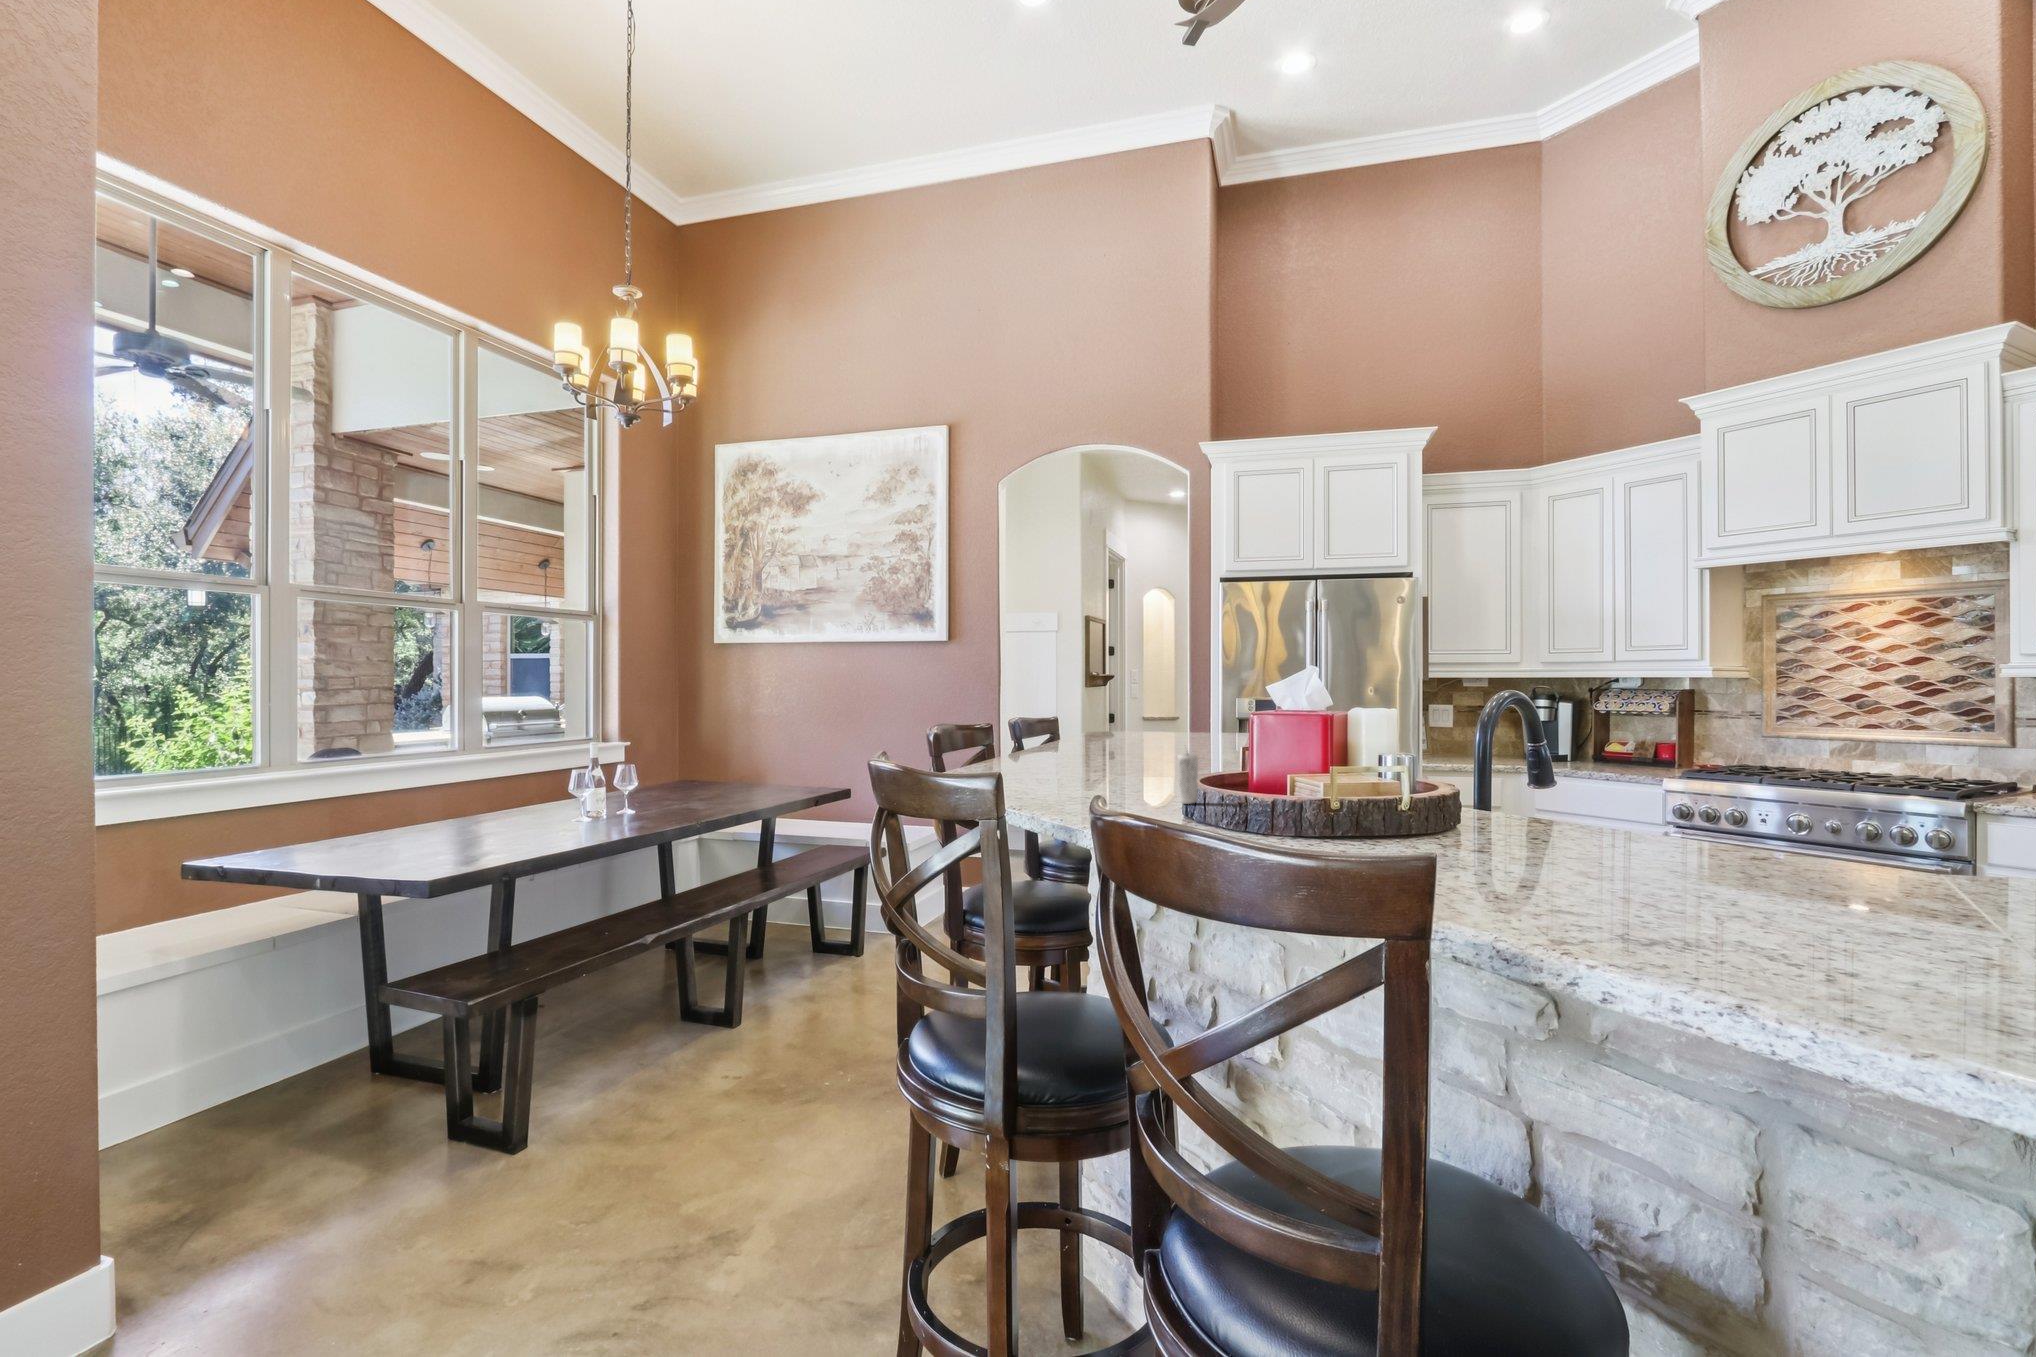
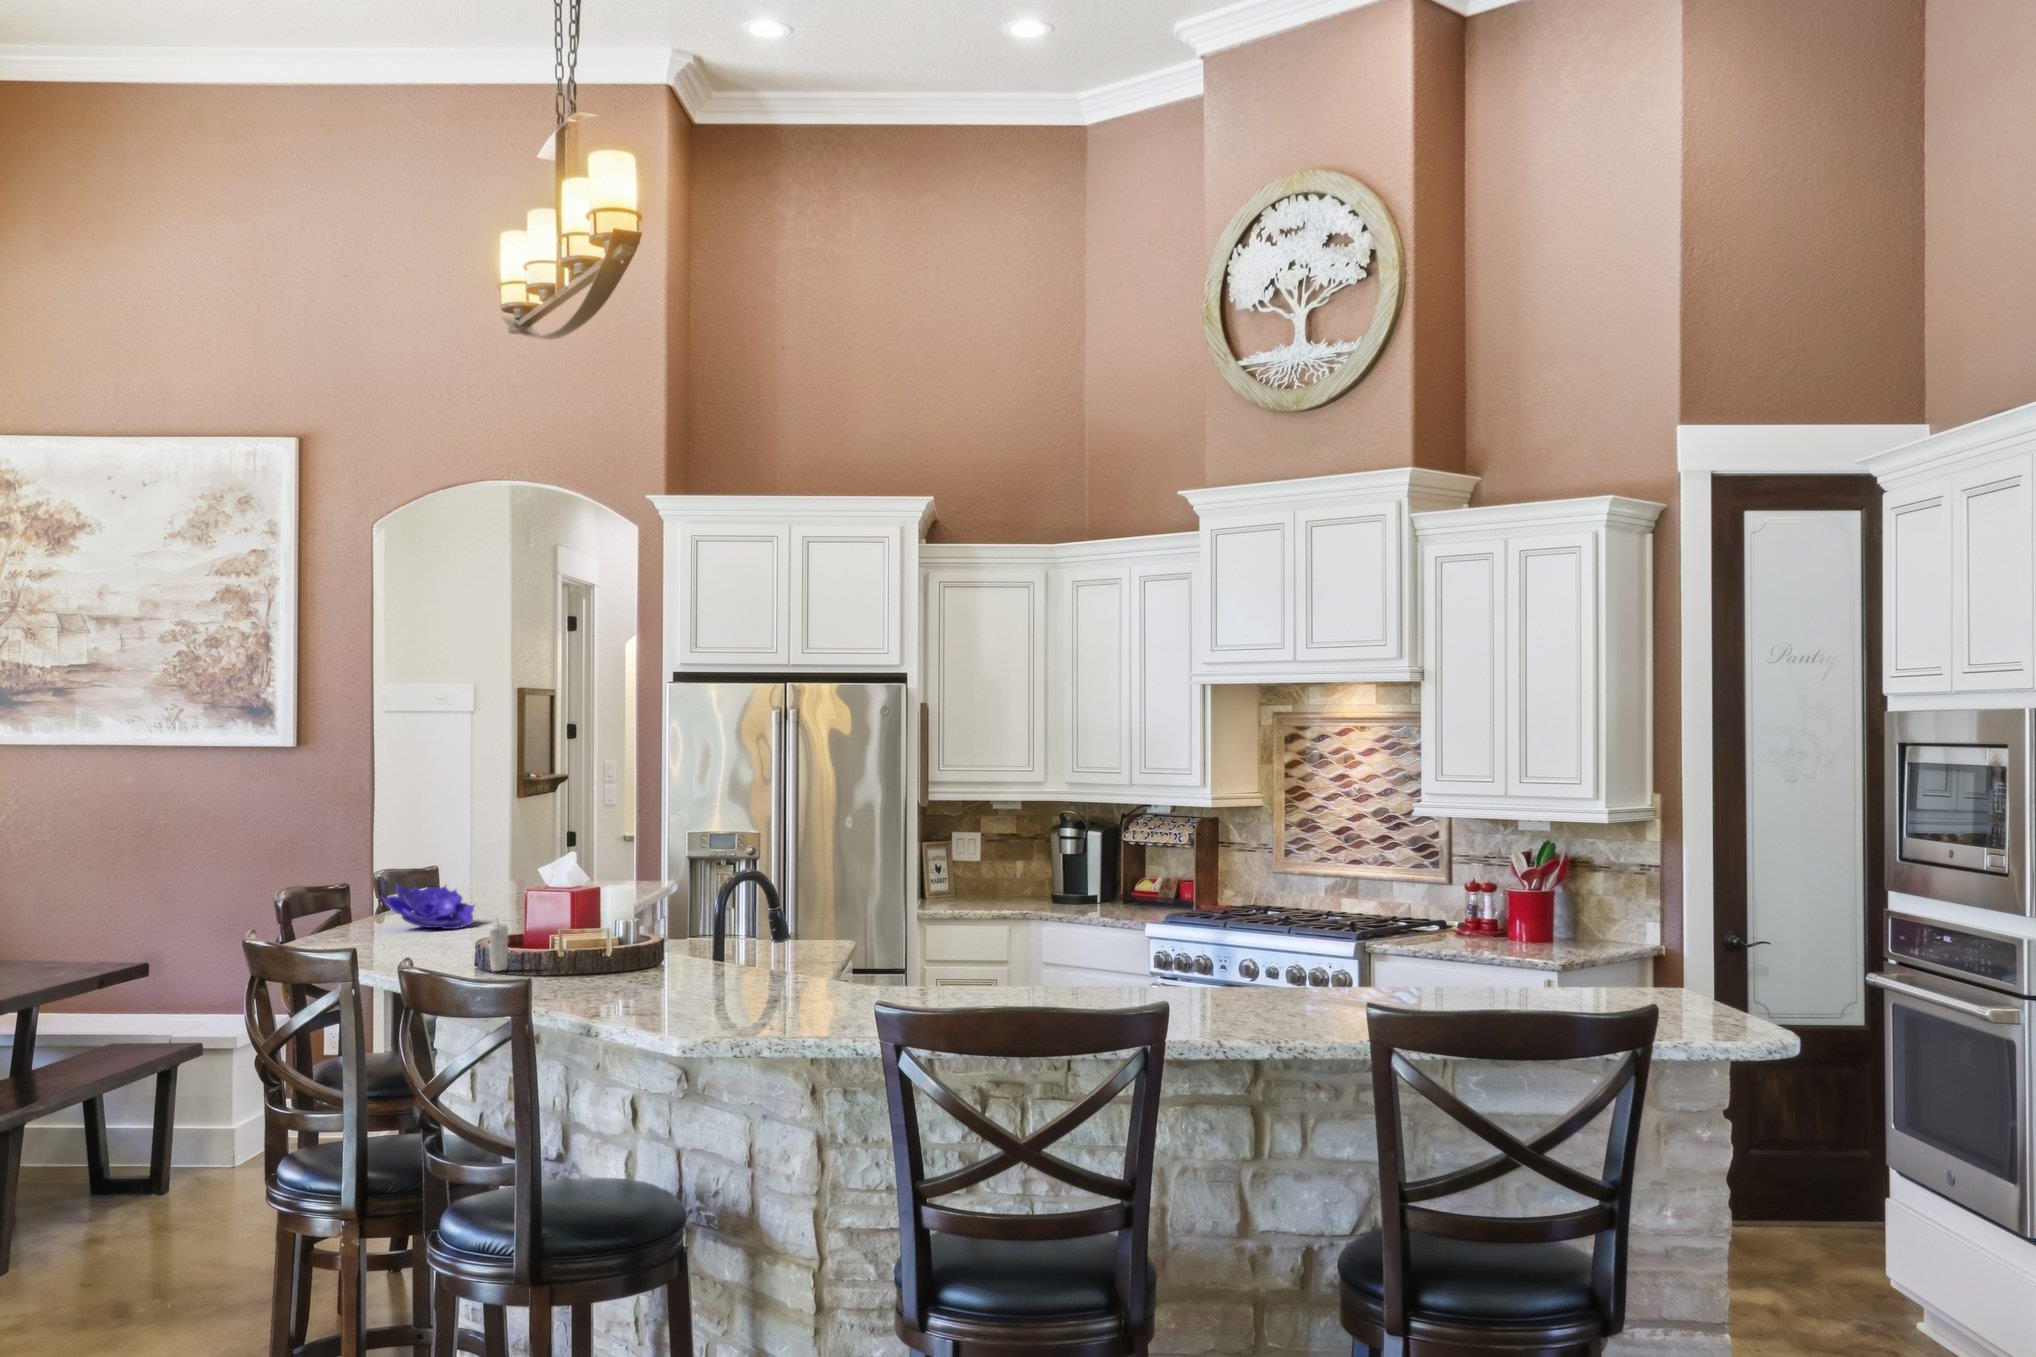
decorative bowl: none [1033,723,1112,763] -> present [383,885,474,929]

